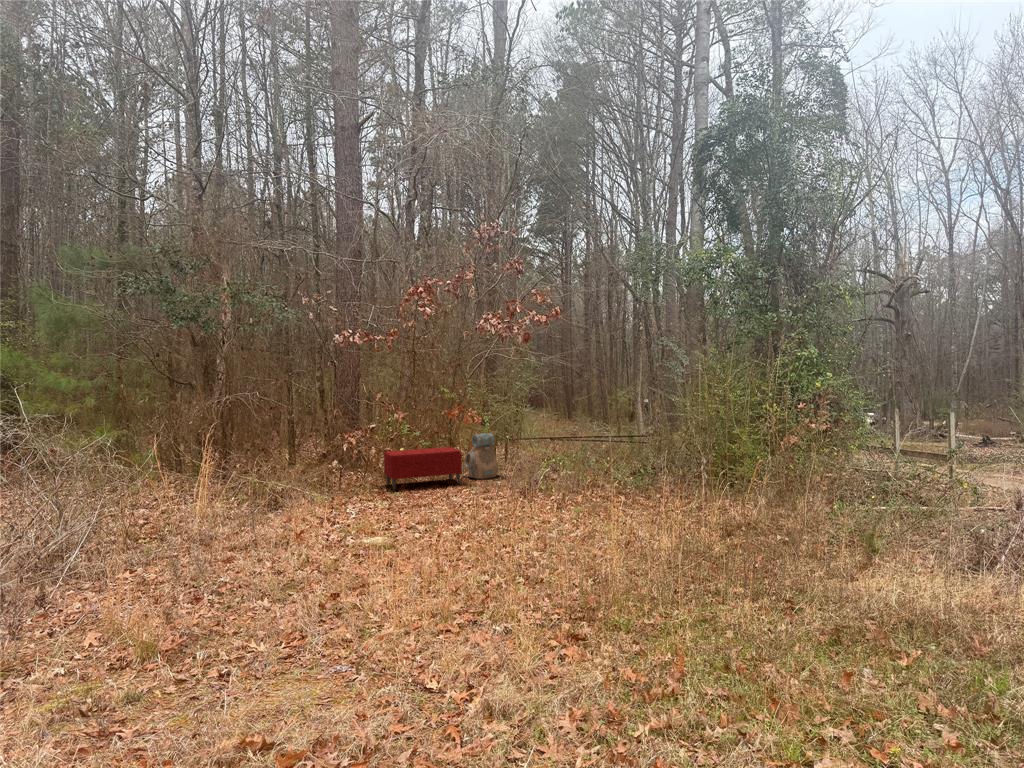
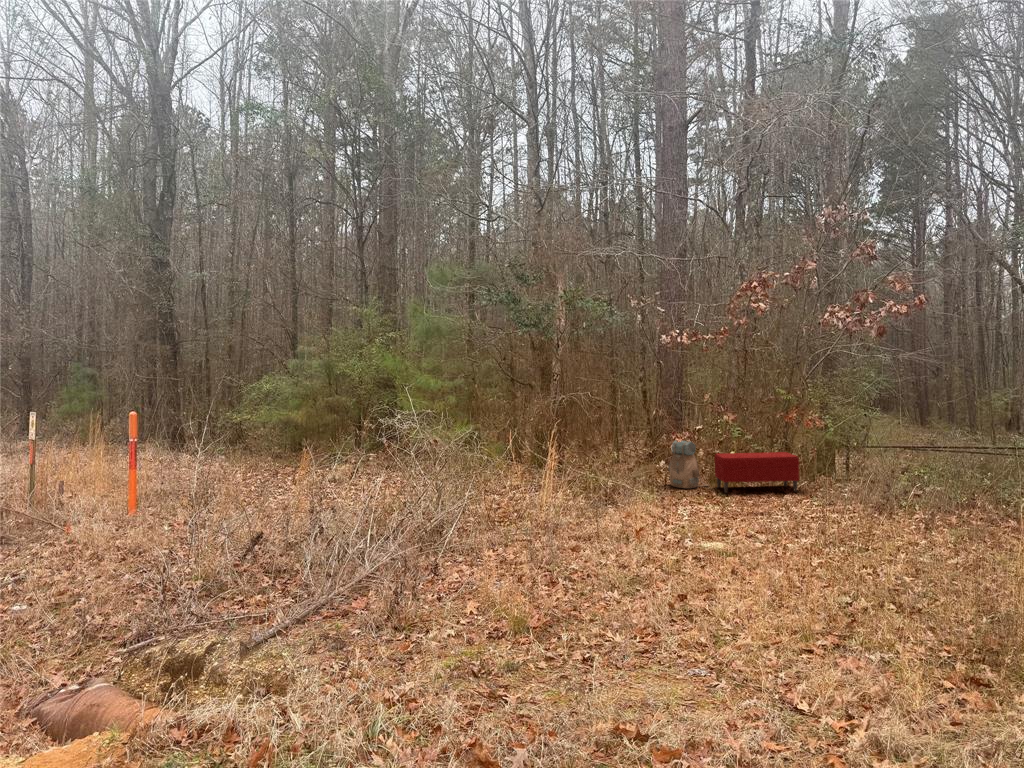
backpack: present [462,433,498,479] -> present [668,441,709,489]

